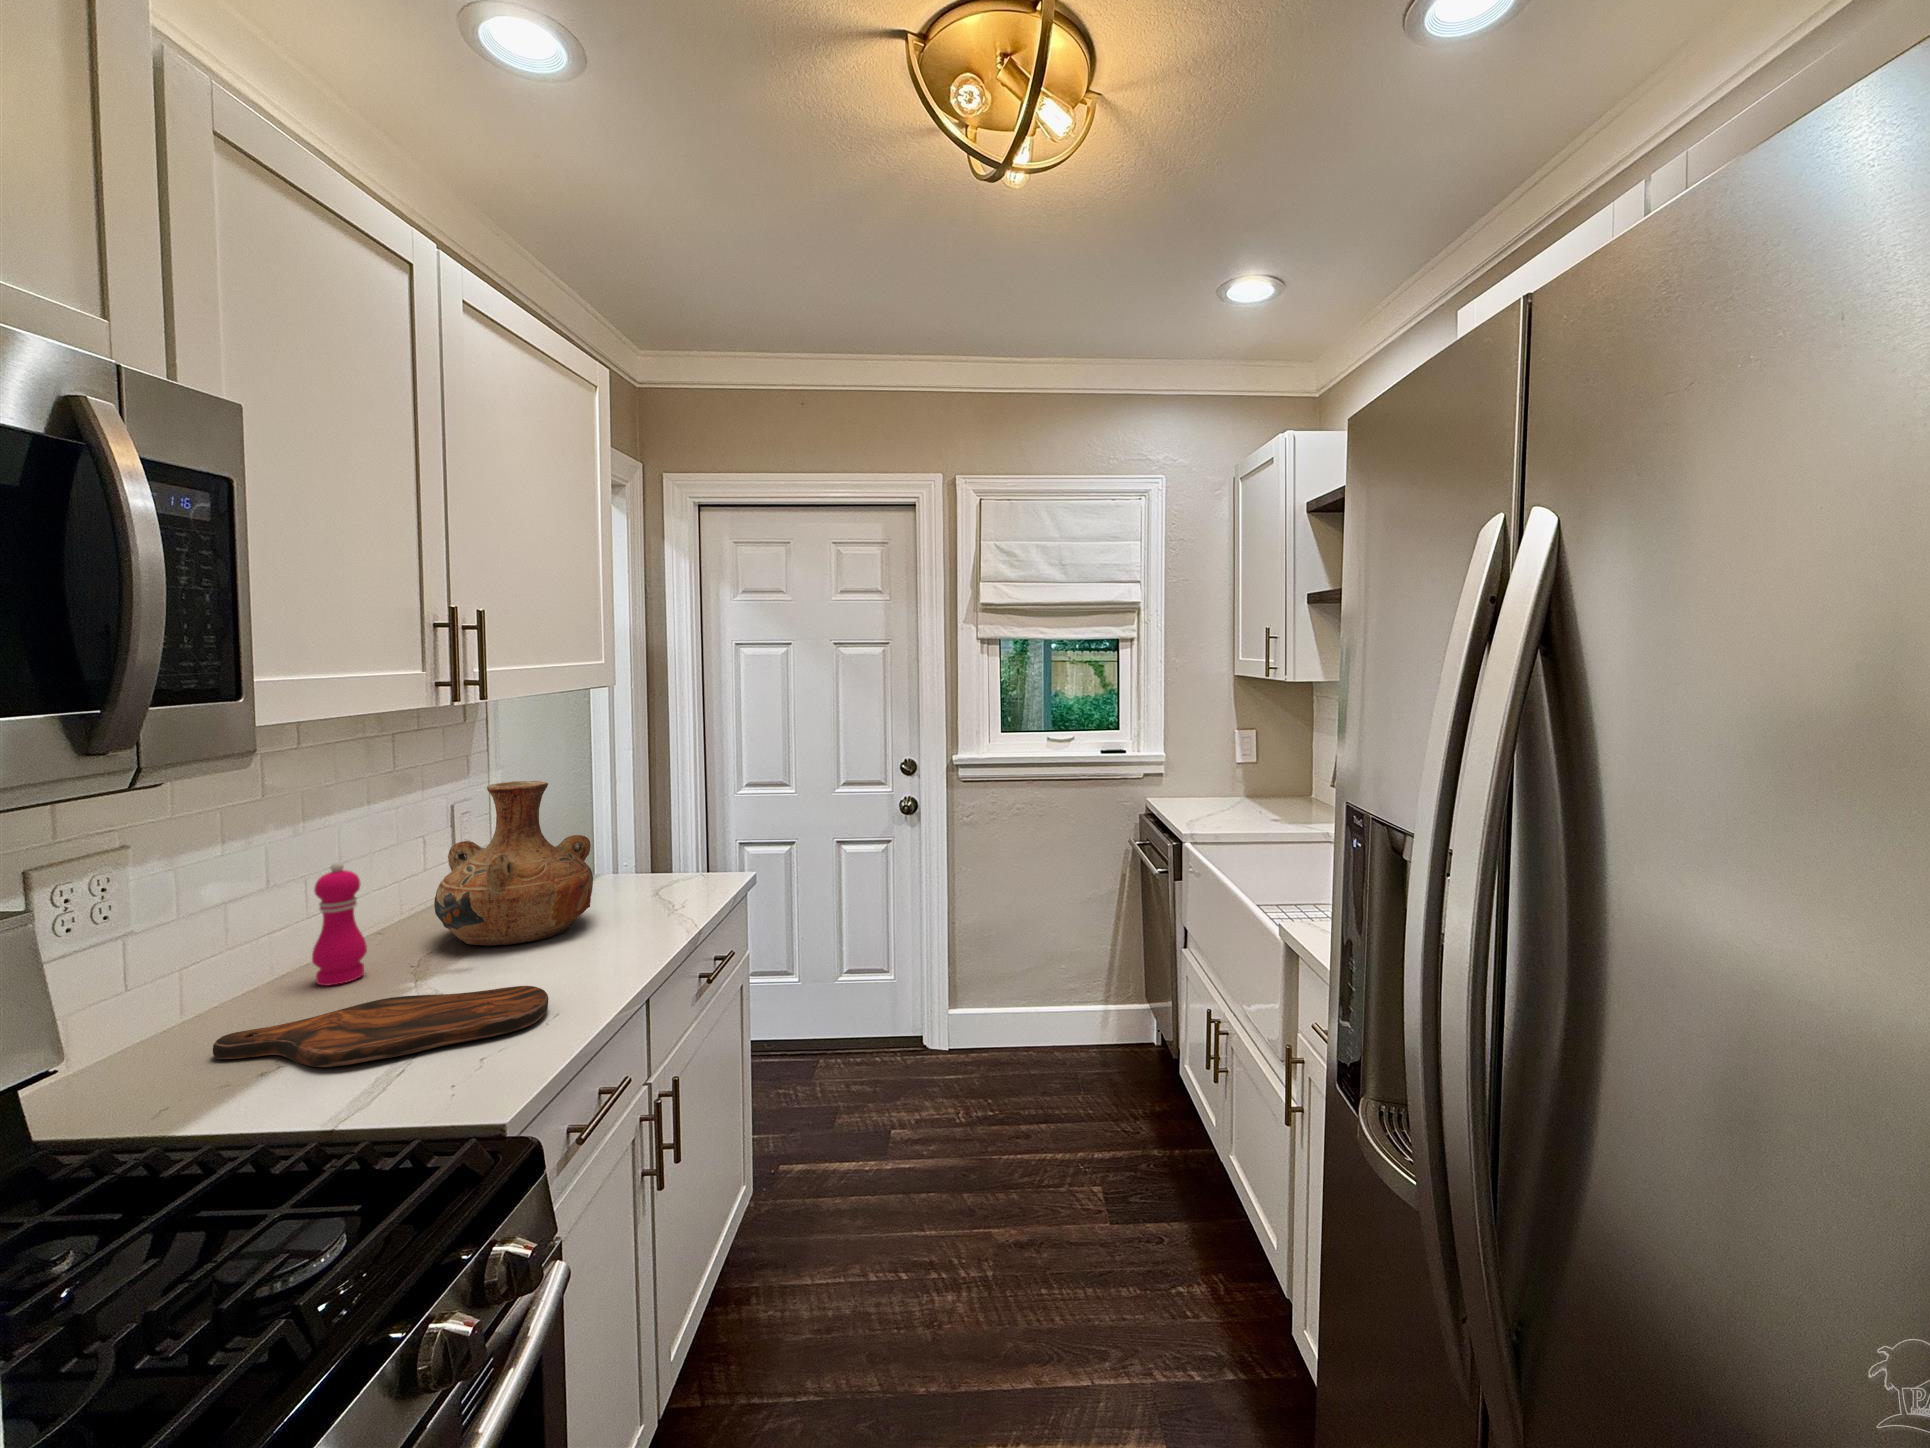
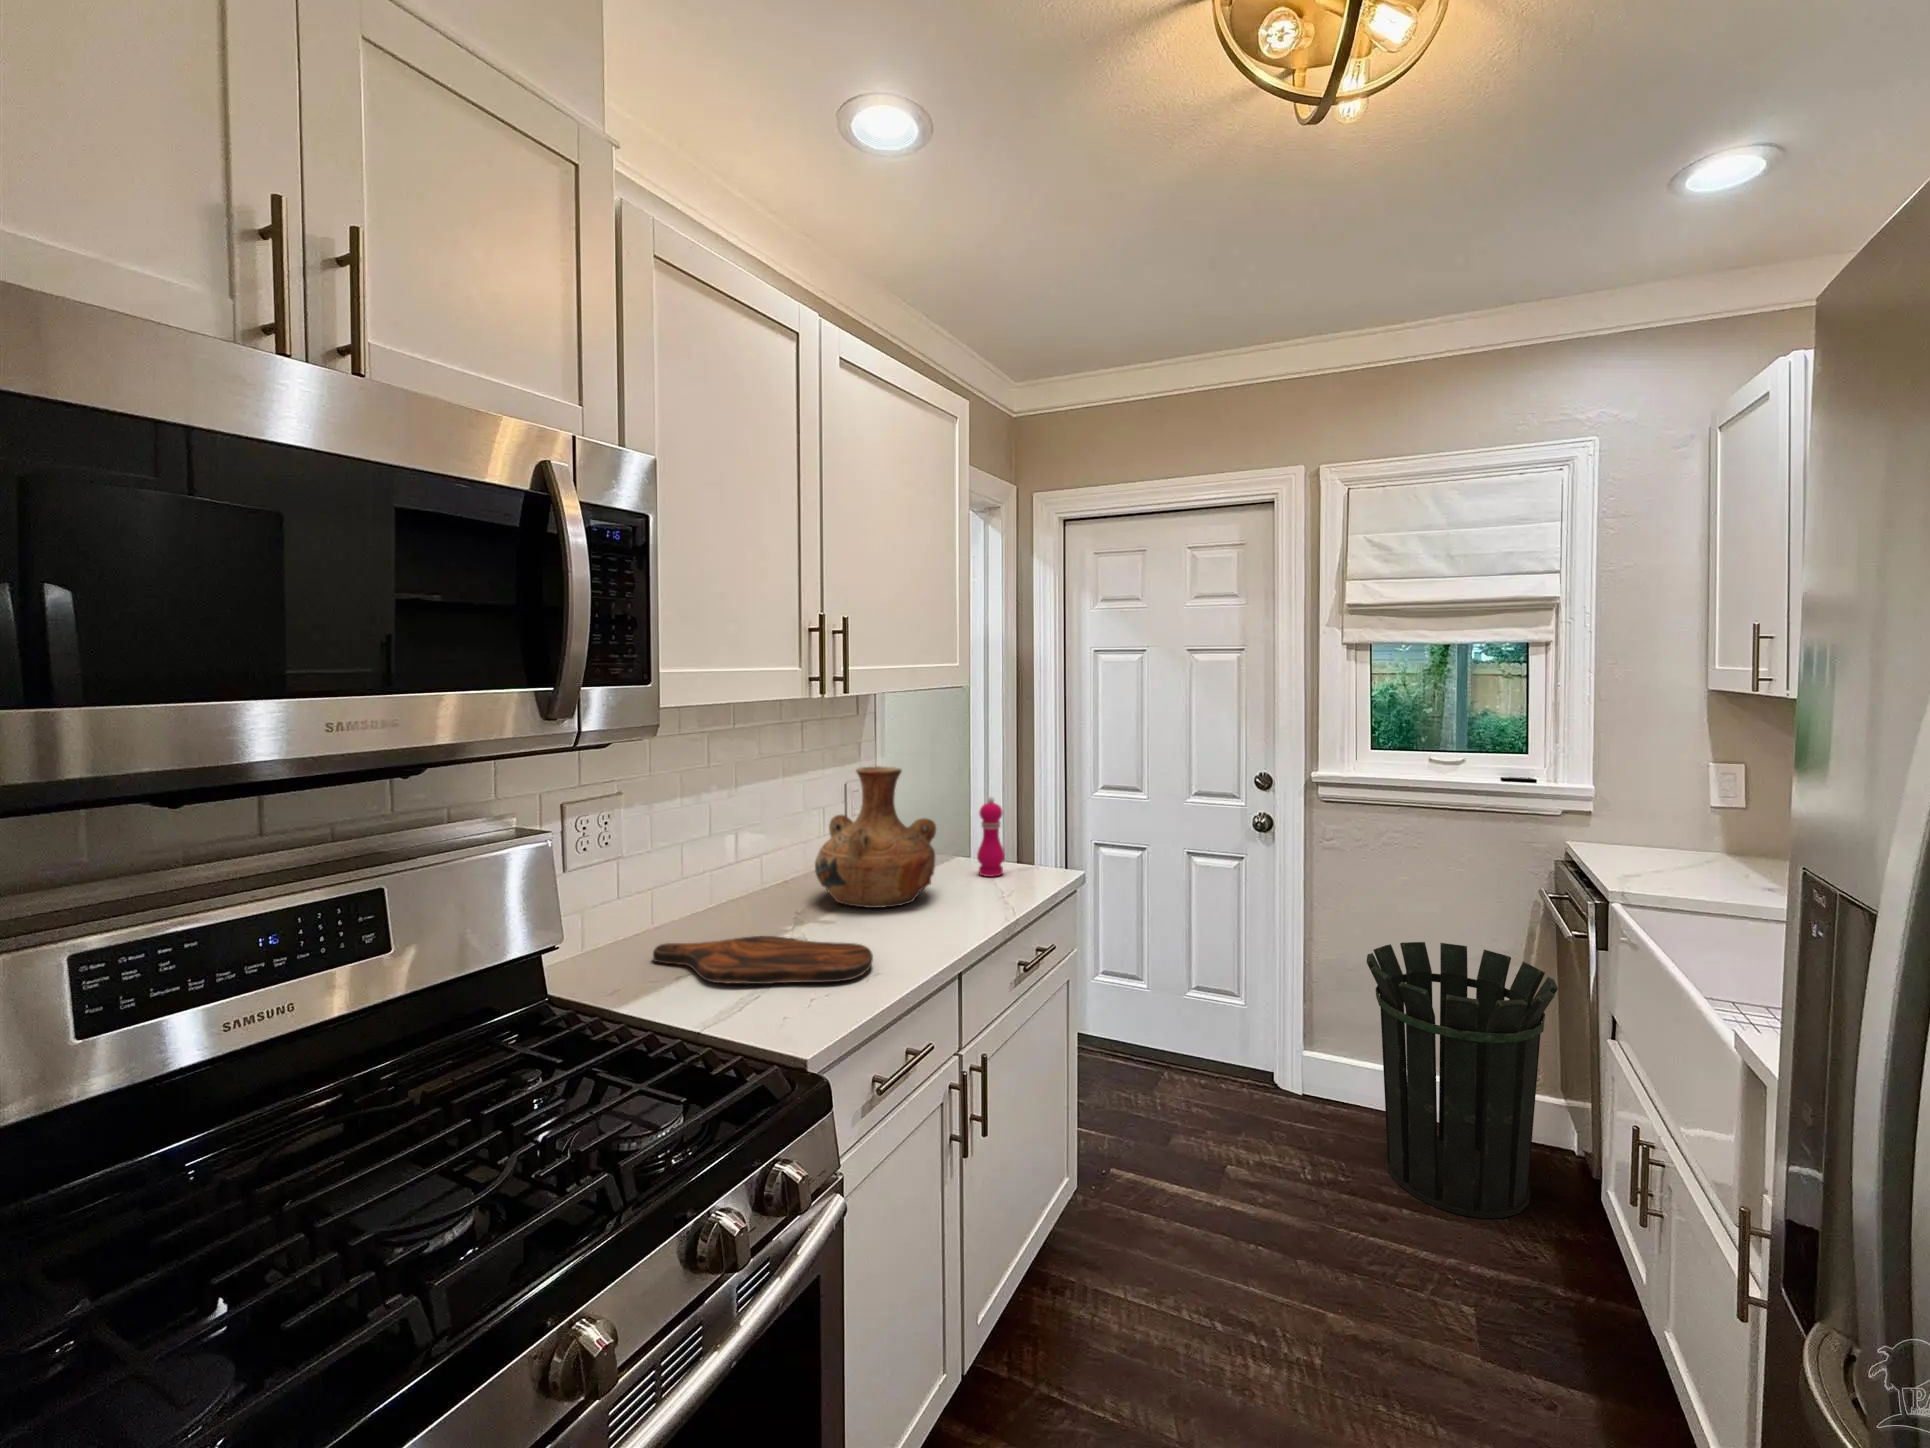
pepper mill: present [312,862,367,986] -> present [977,797,1005,877]
waste bin: none [1005,894,1147,1117] -> present [1367,942,1558,1219]

